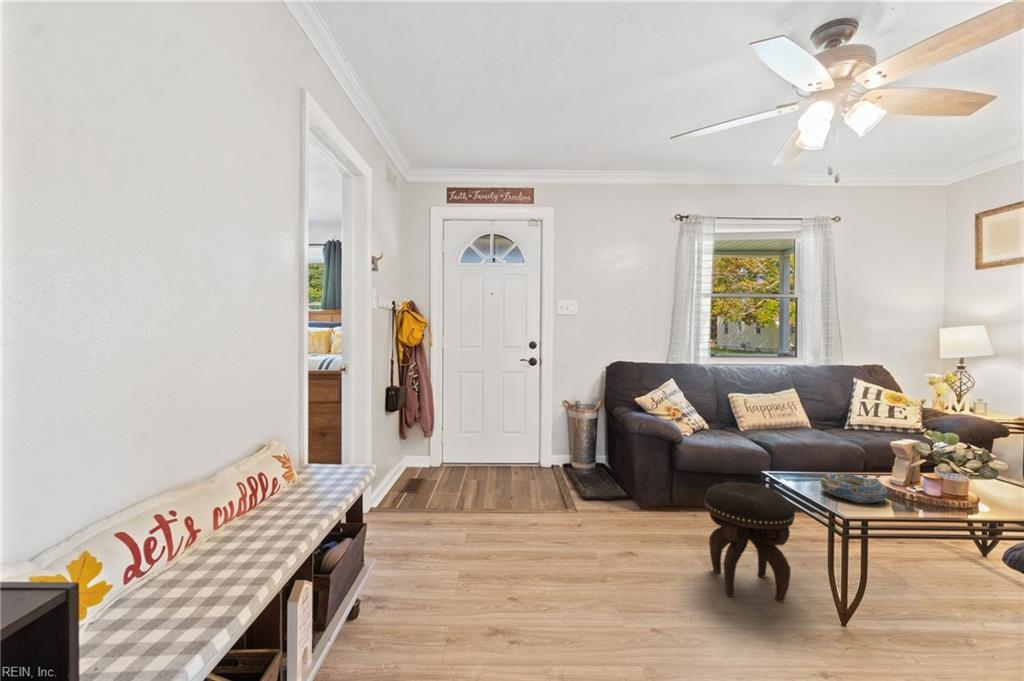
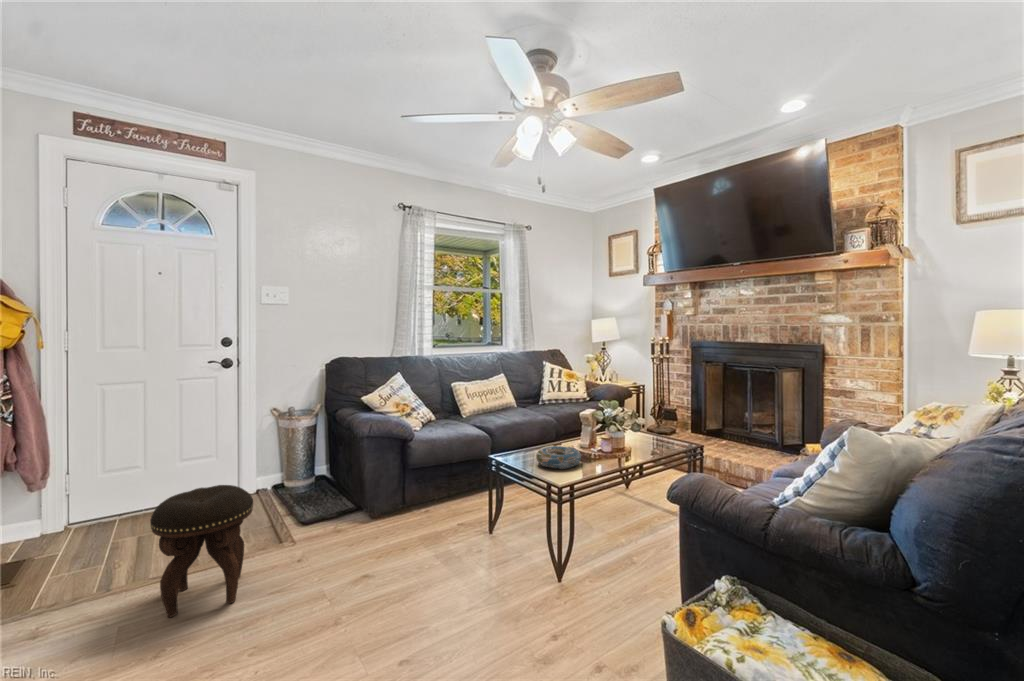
footstool: present [704,482,795,602] -> present [150,485,253,617]

